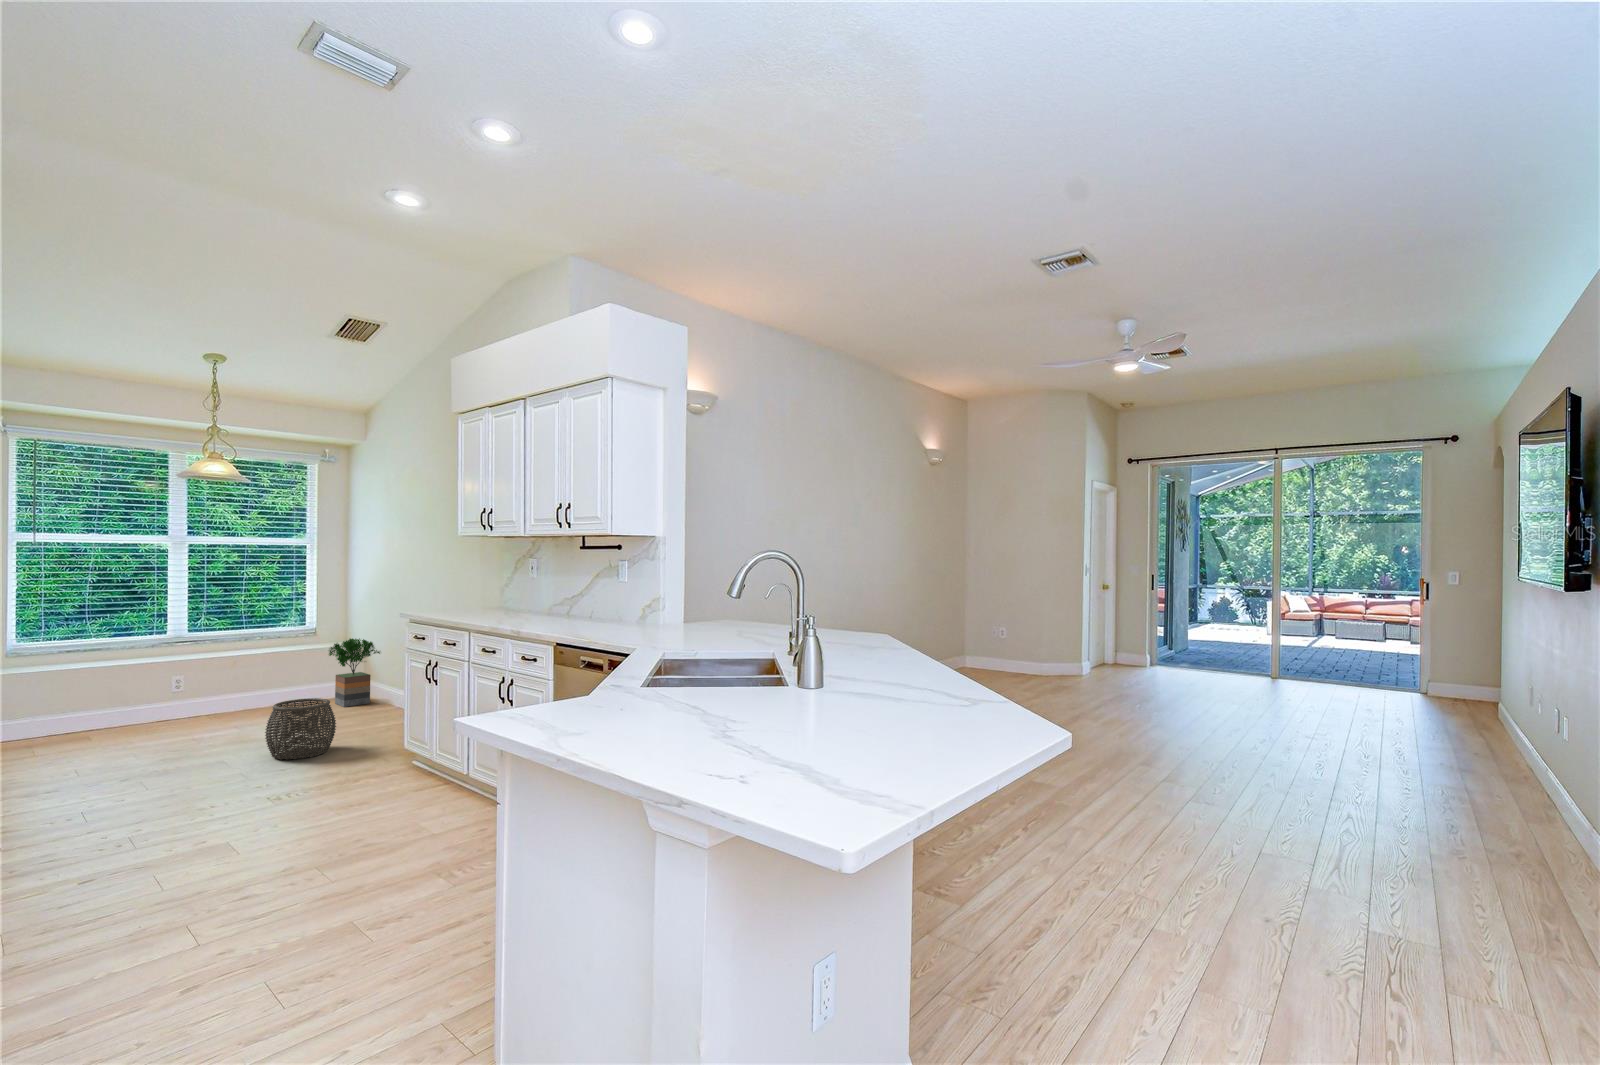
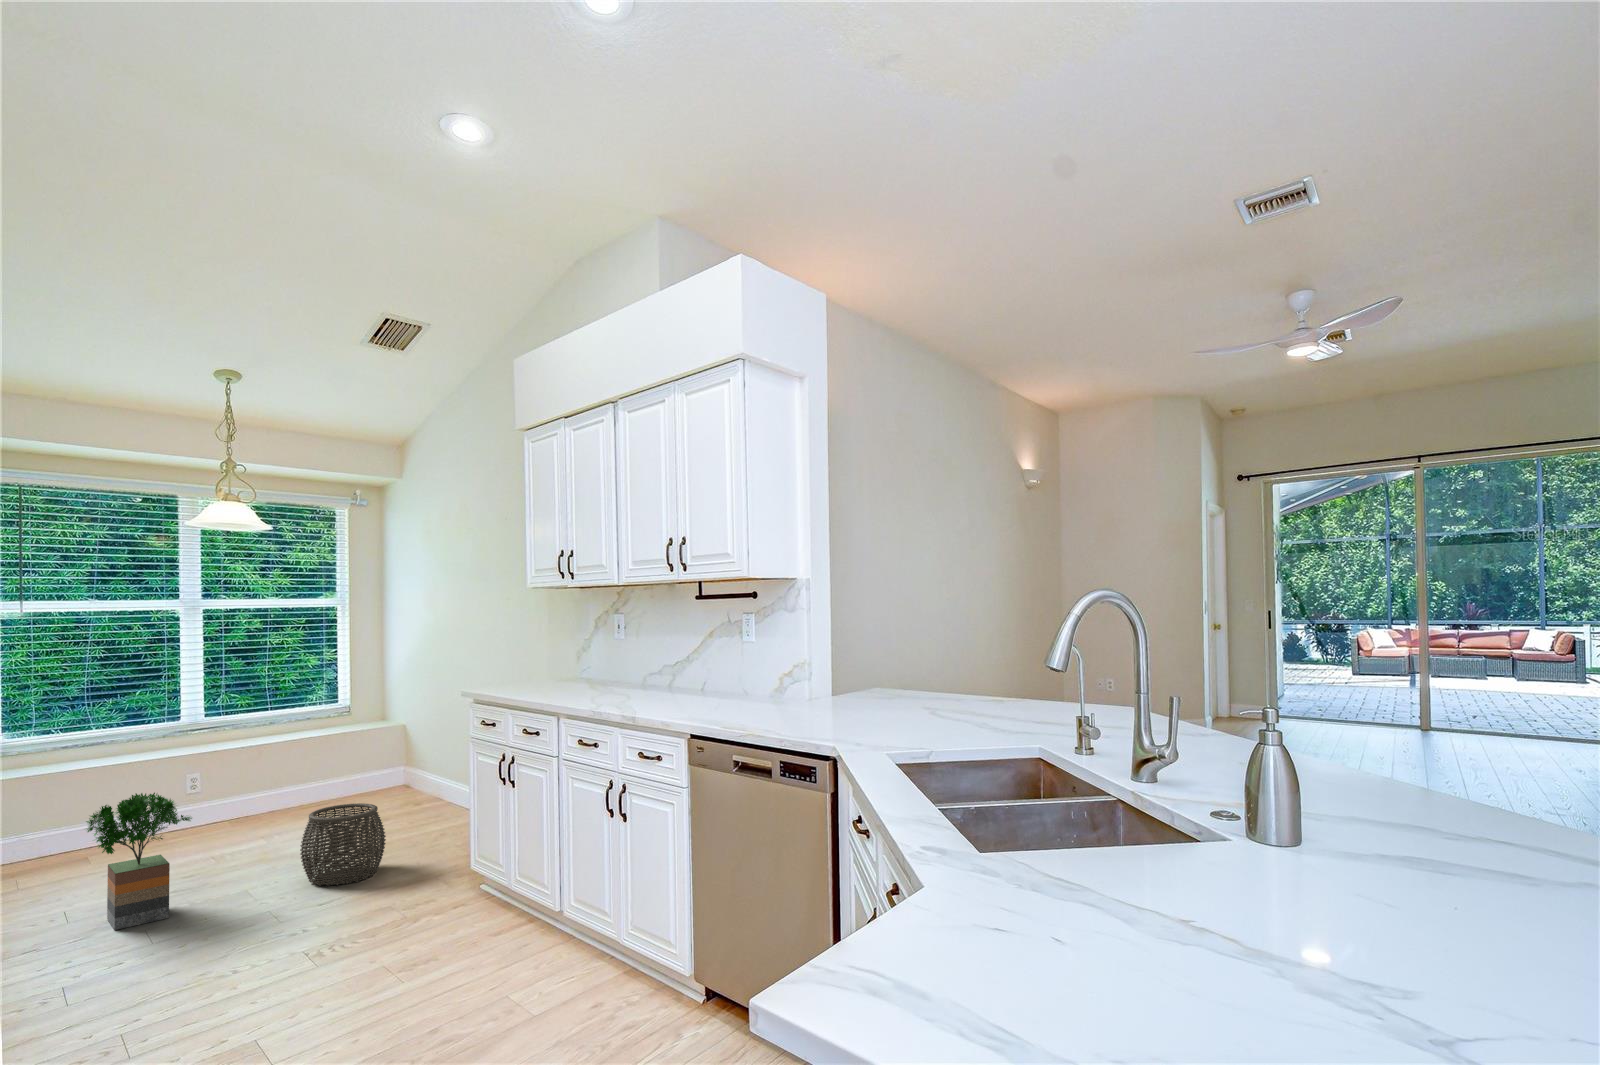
potted tree: present [329,638,380,707] -> present [86,793,192,930]

